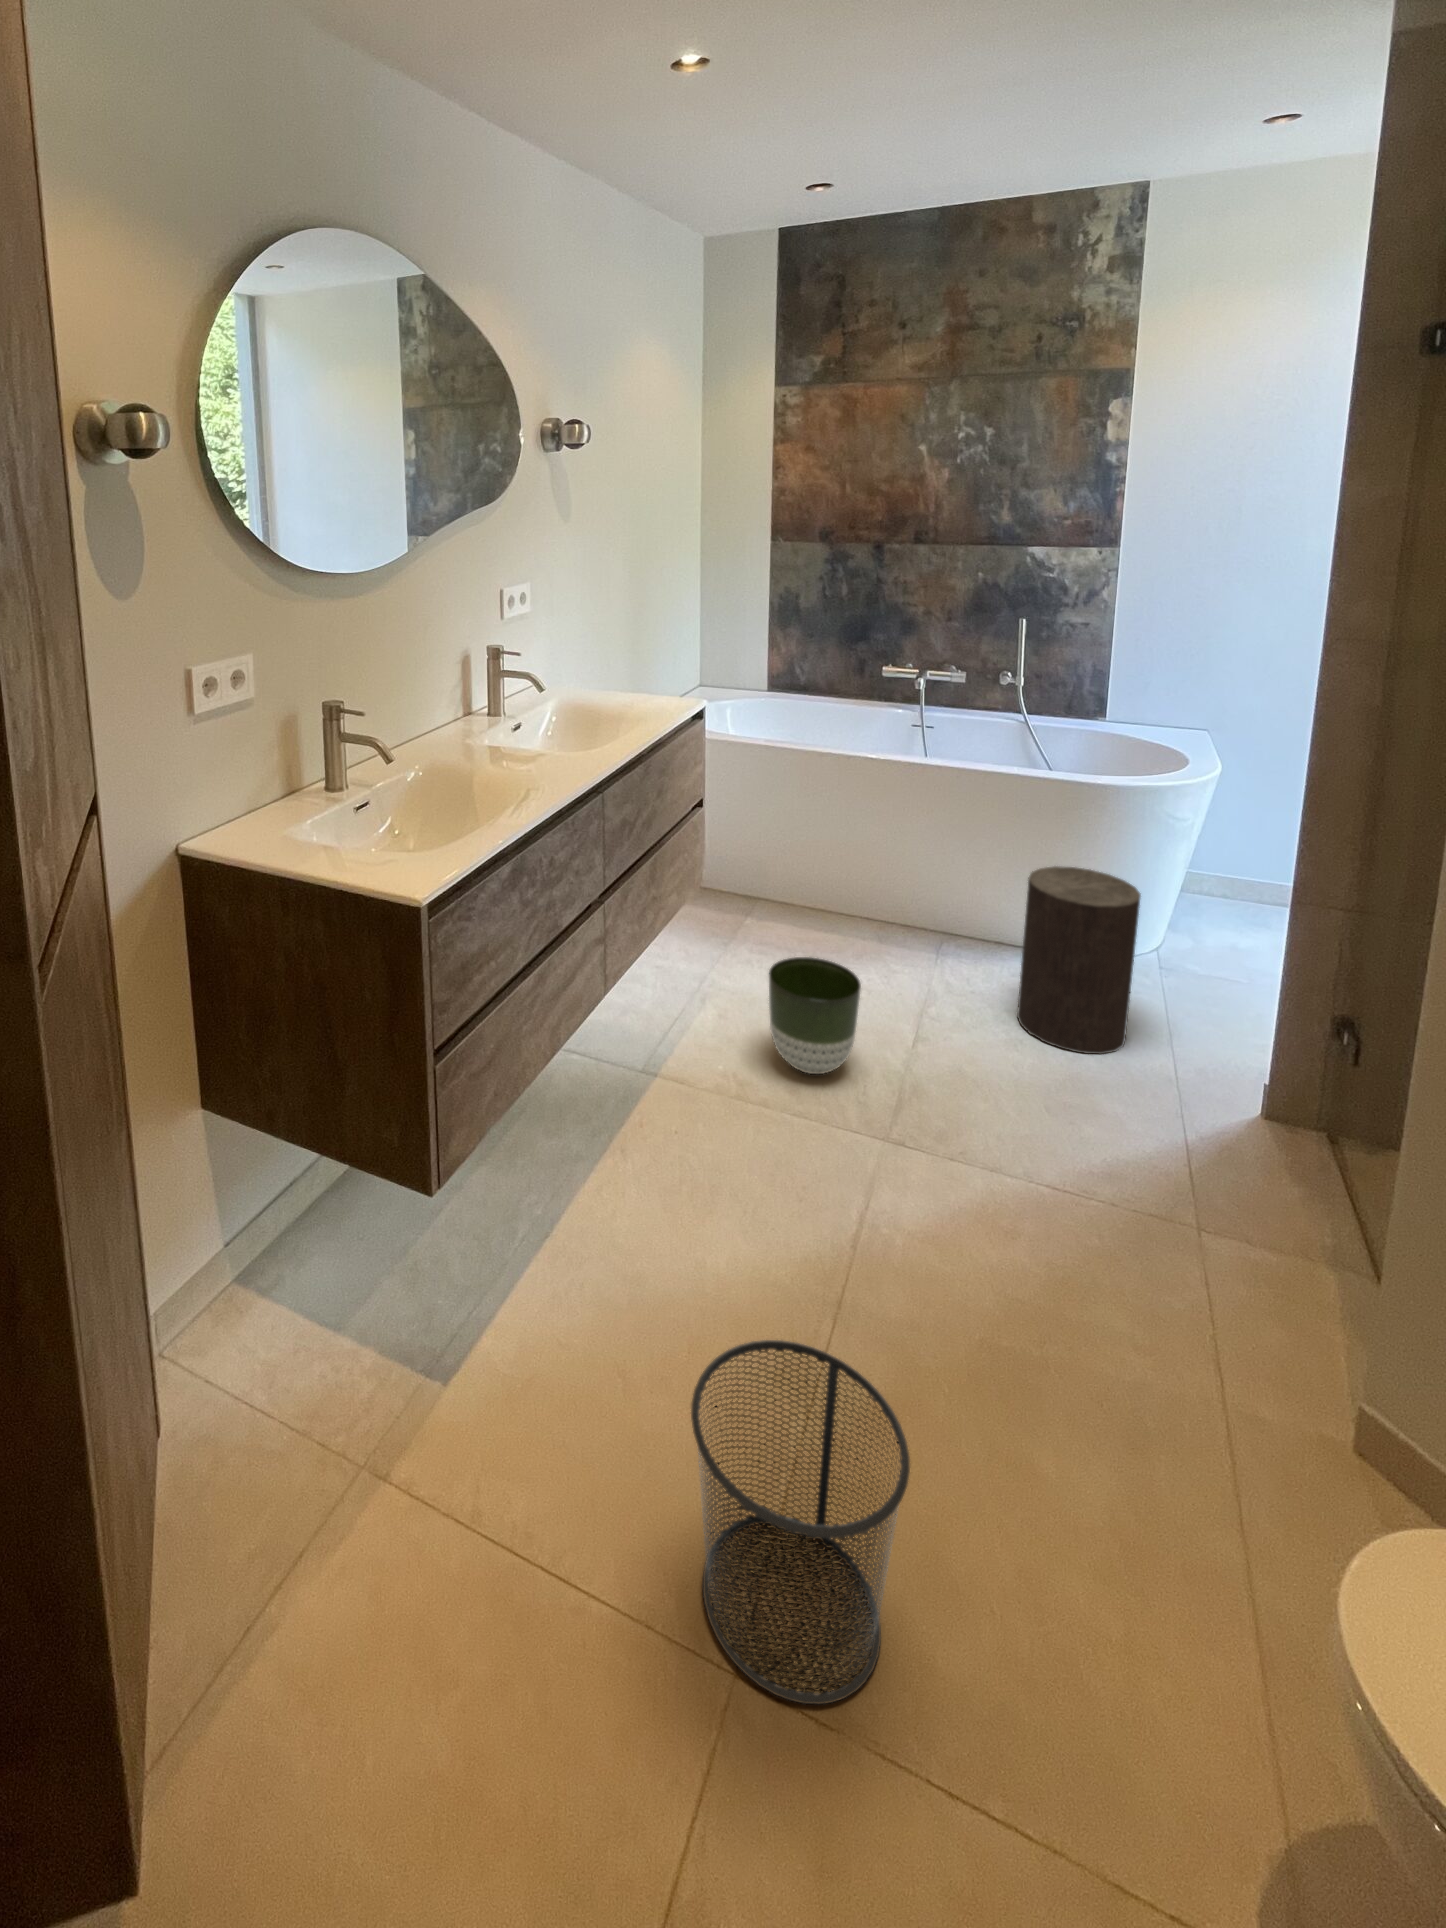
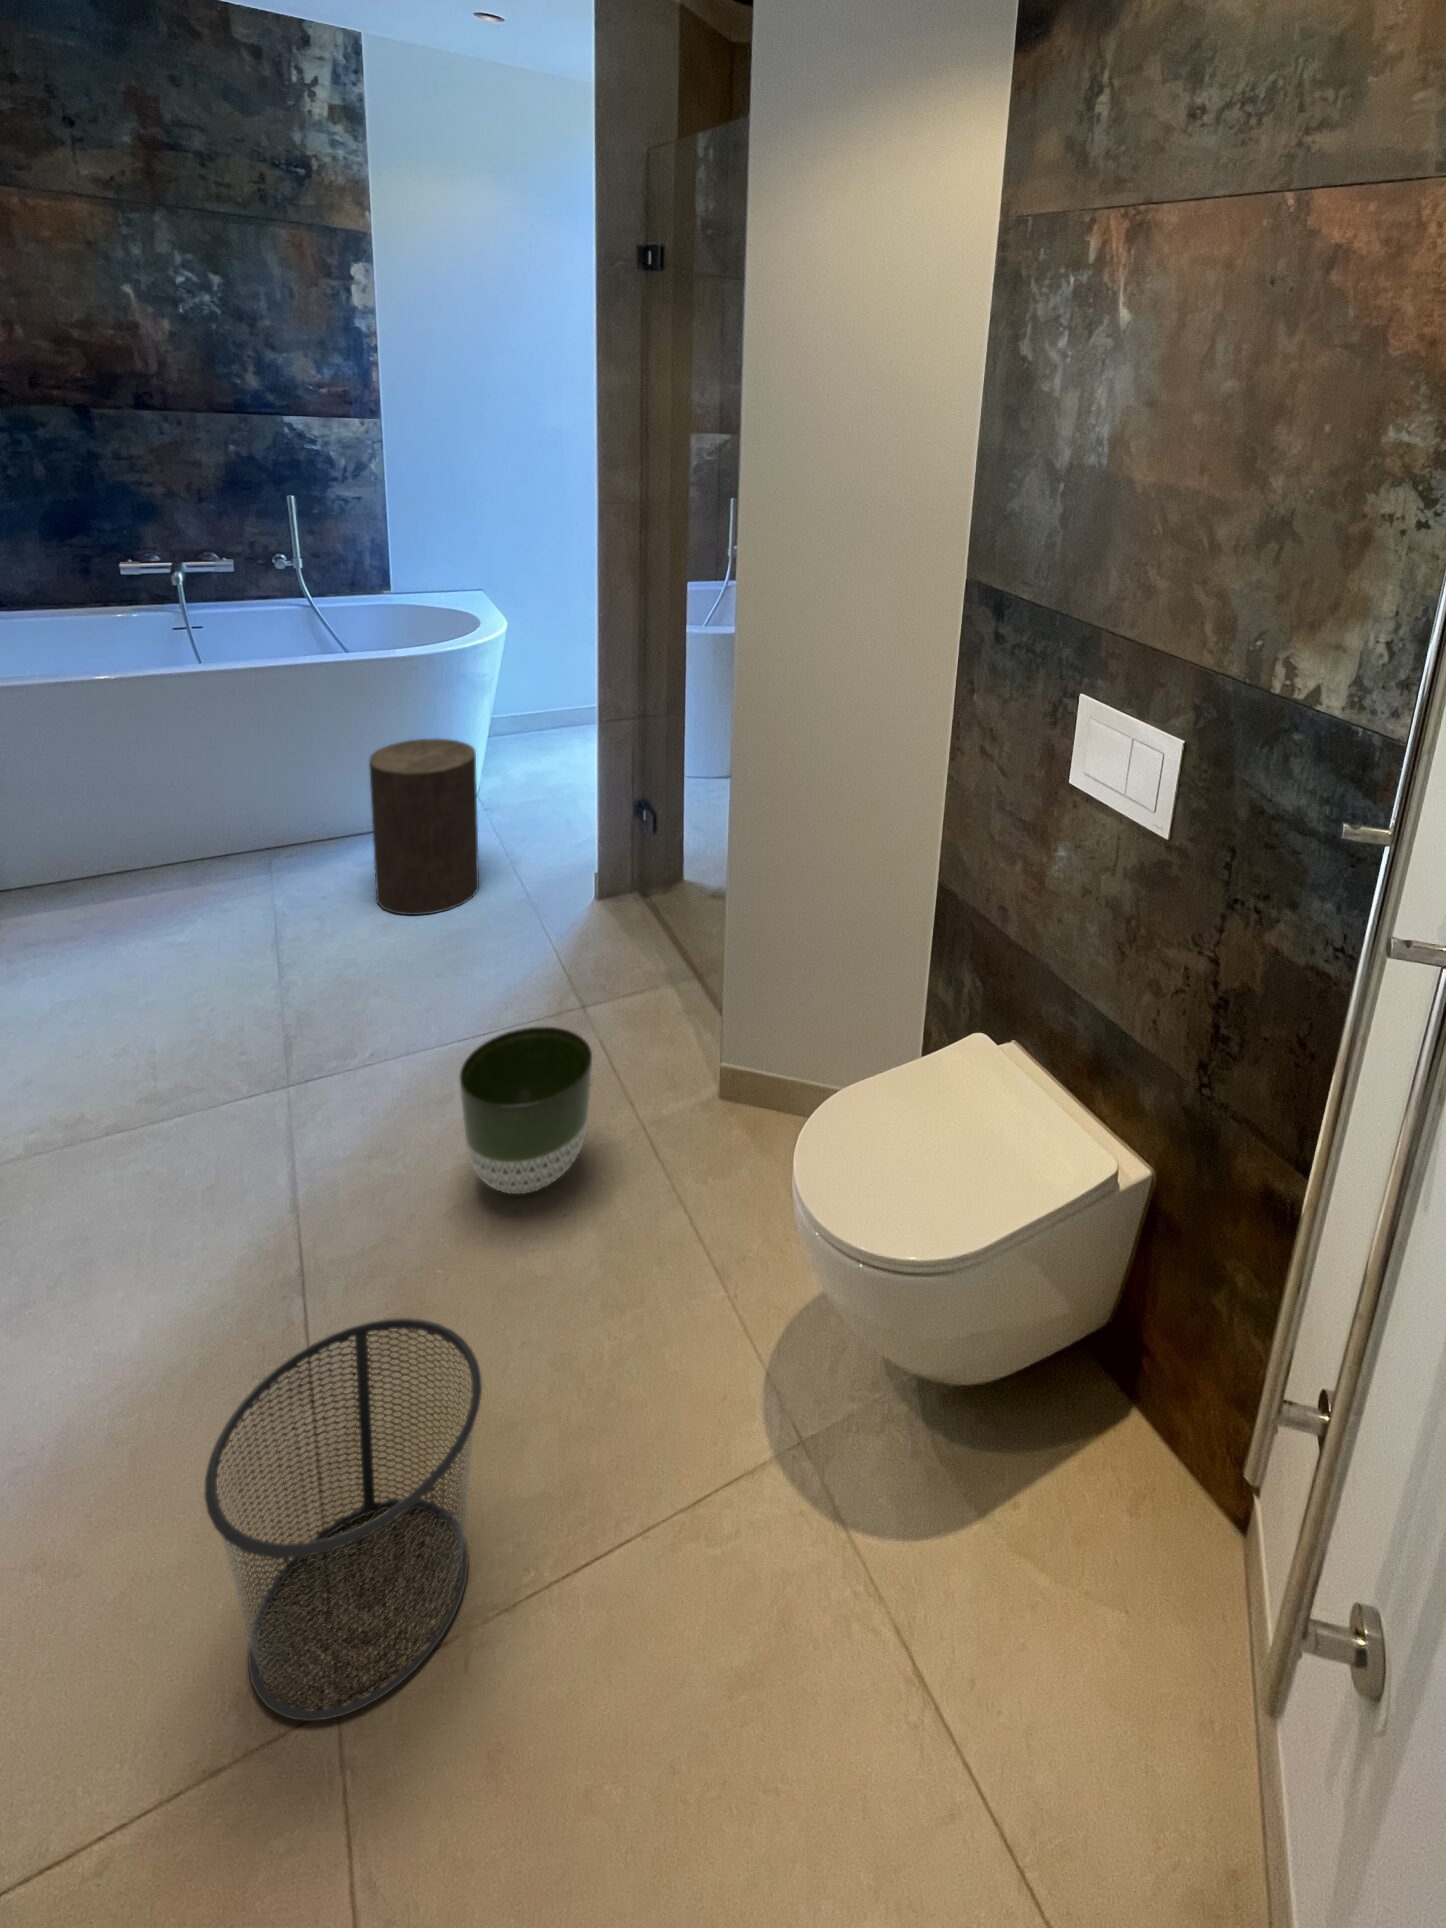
planter: present [769,957,861,1074] -> present [460,1027,592,1194]

